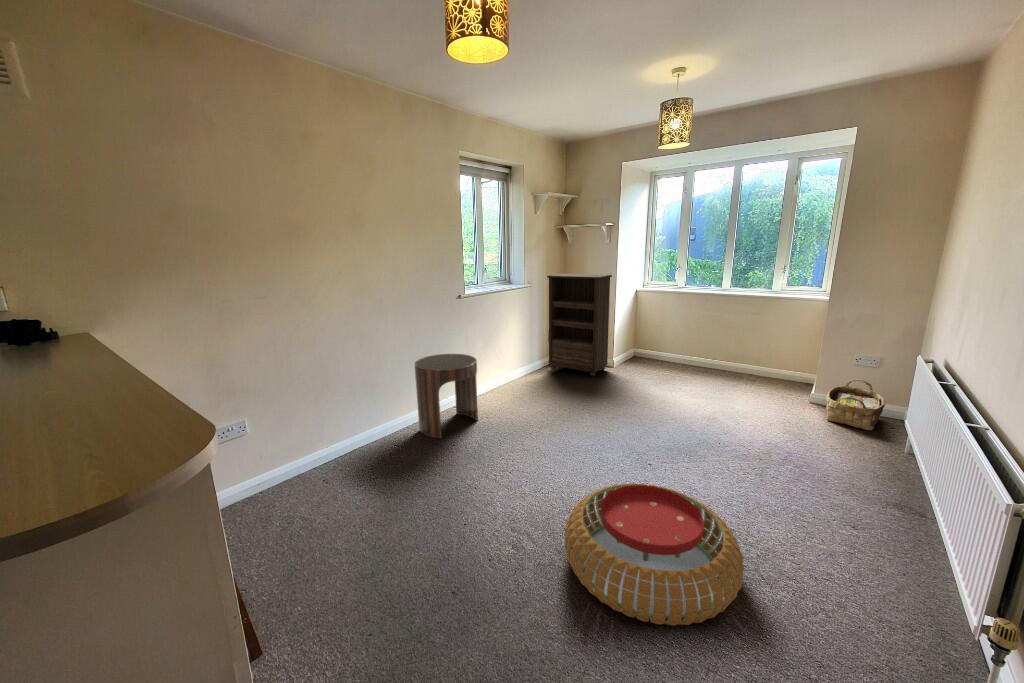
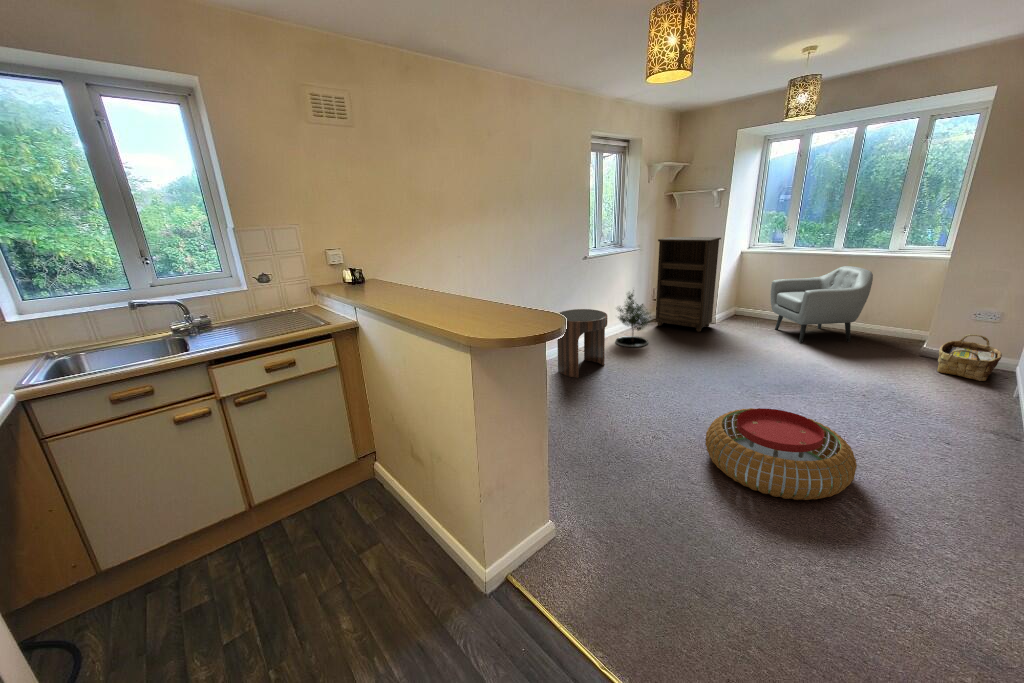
armchair: none [665,307,760,388] -> present [771,266,873,343]
potted tree: none [497,328,540,396] -> present [616,293,651,347]

